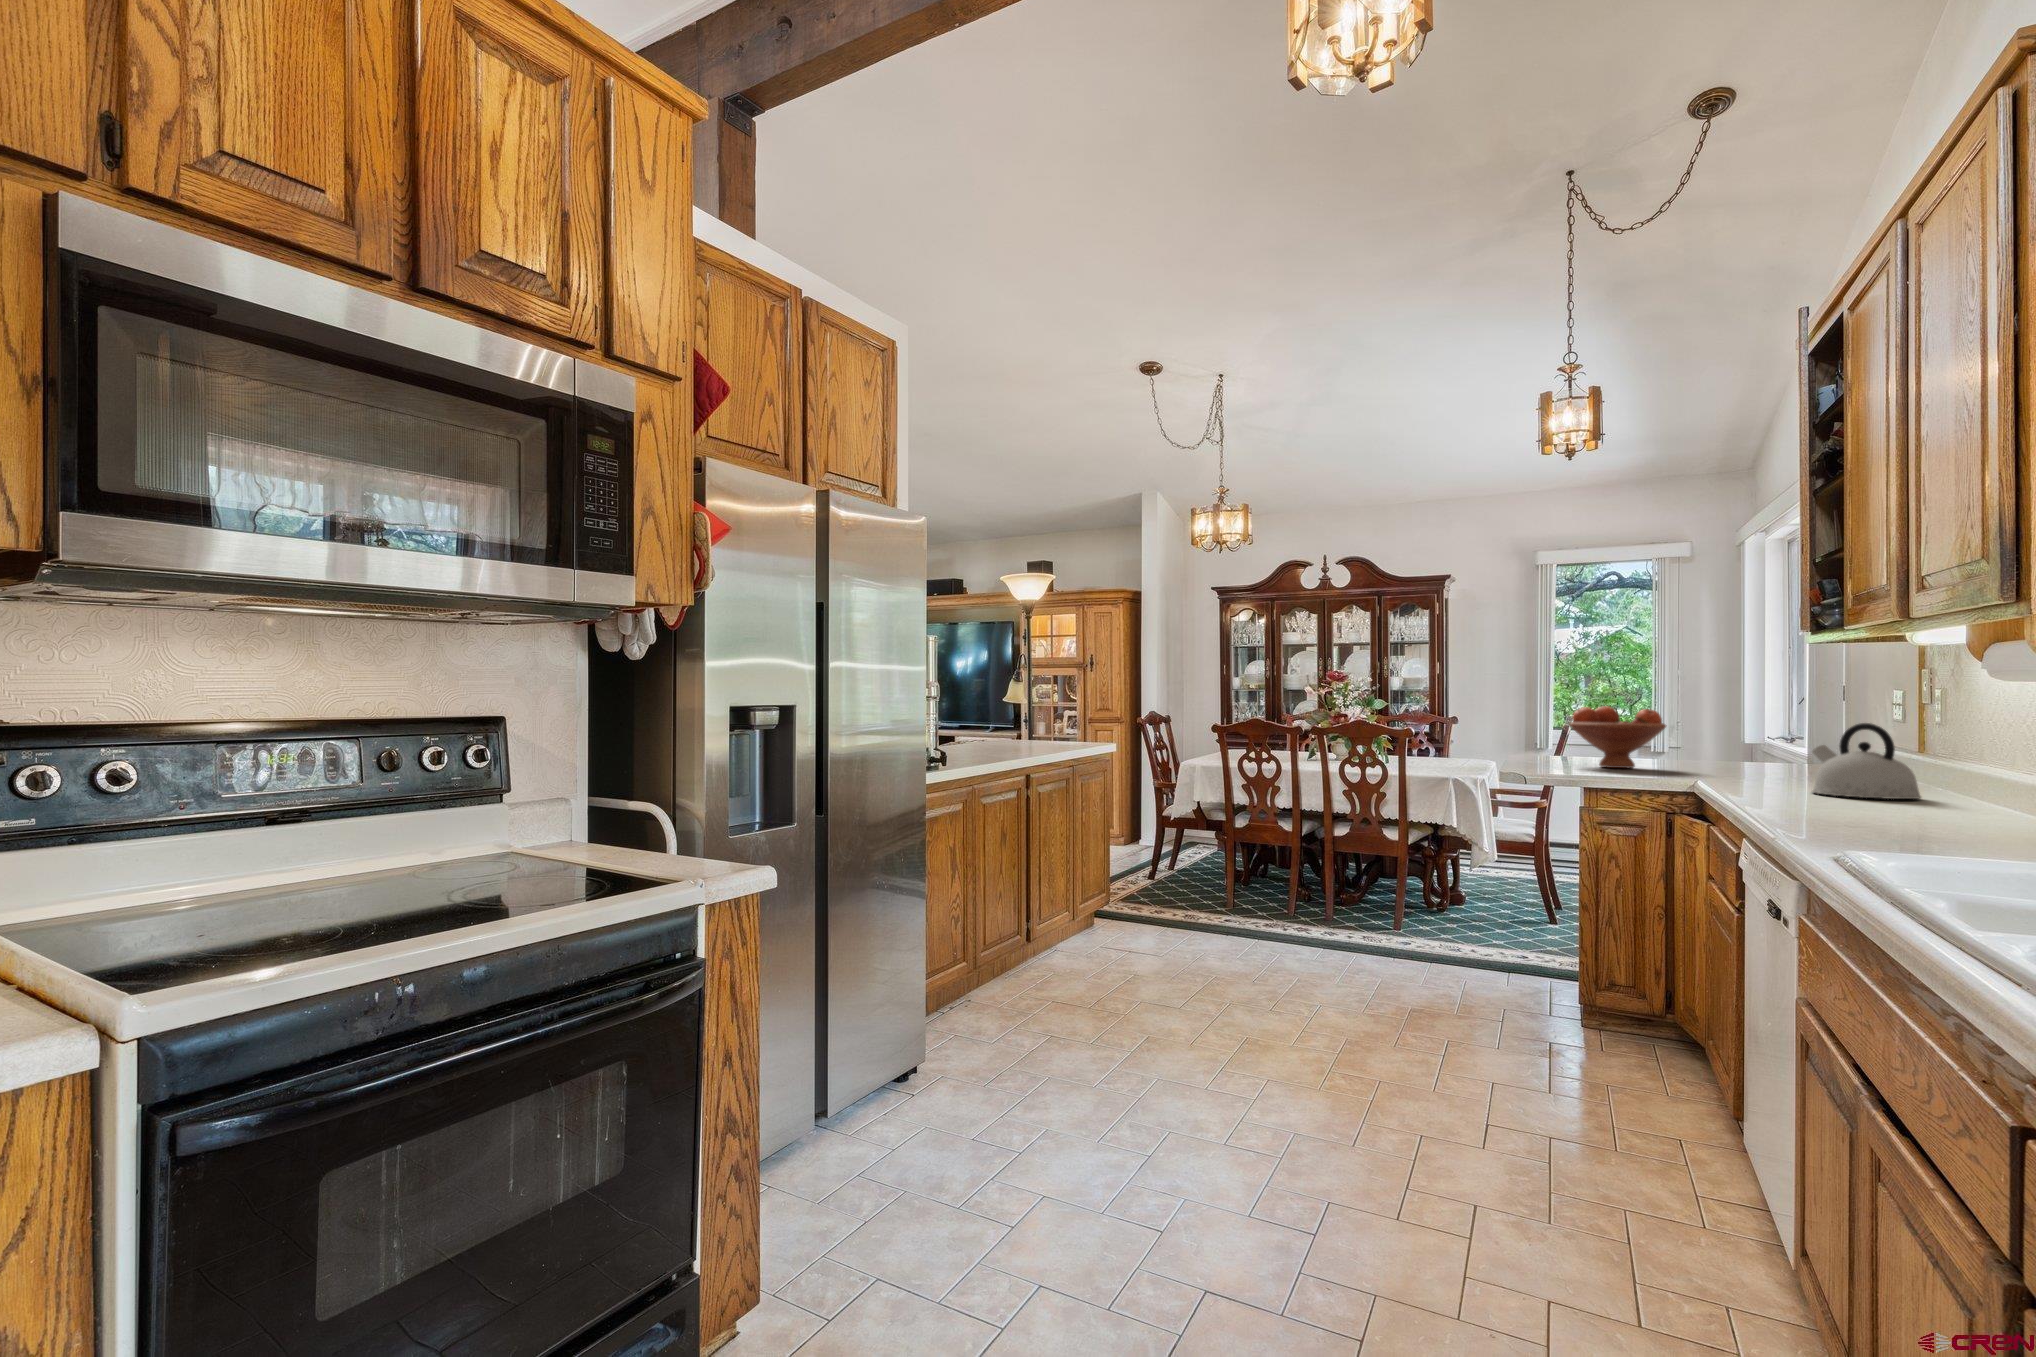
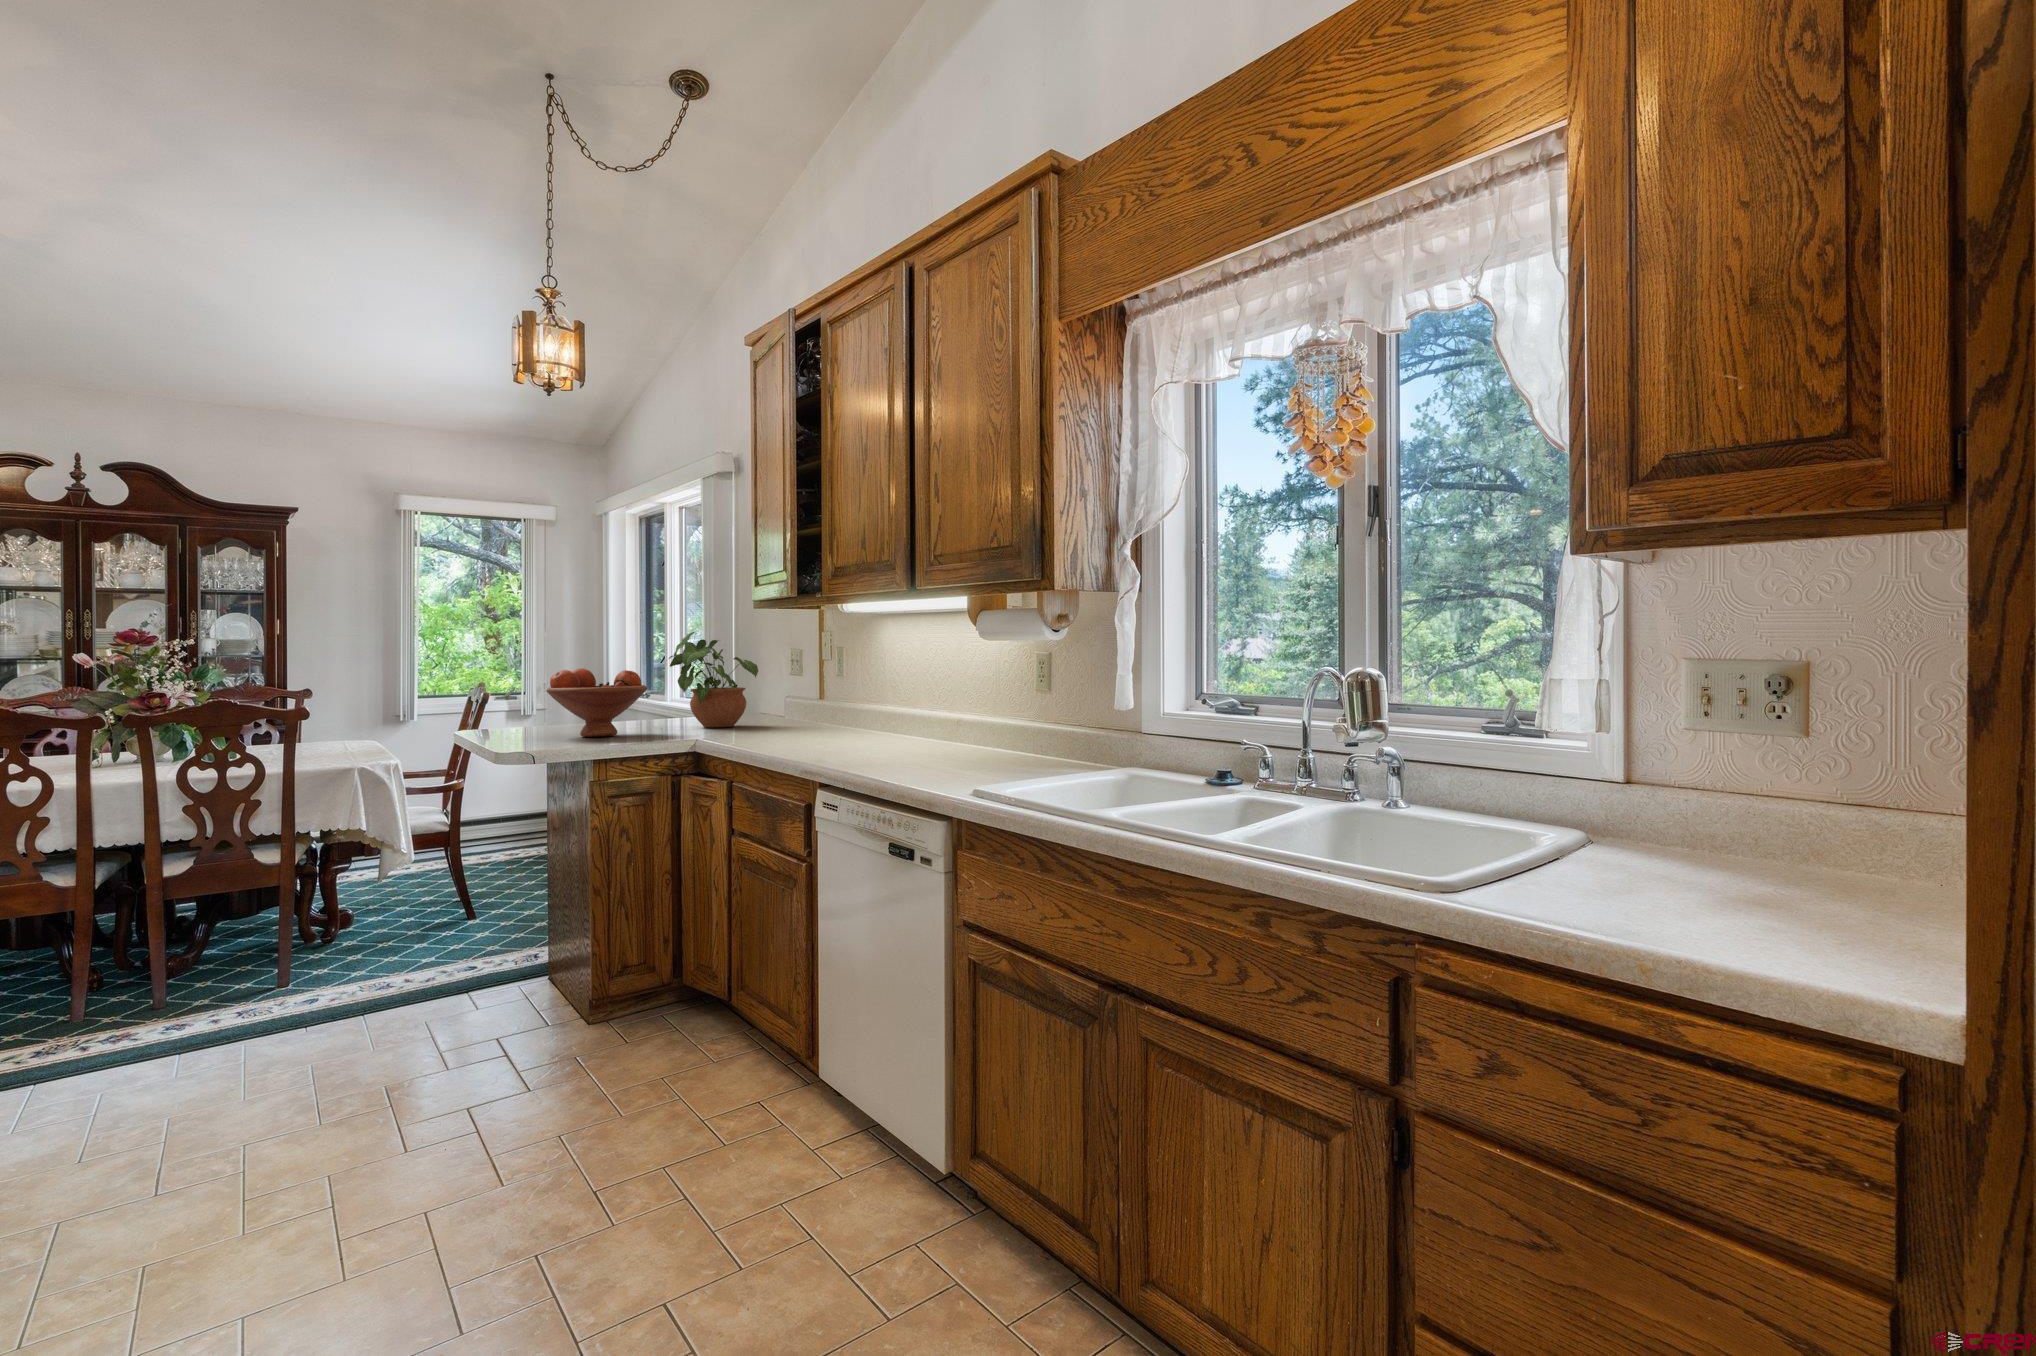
potted plant: none [1701,672,1816,772] -> present [669,632,758,727]
kettle: present [1812,723,1921,799] -> none [801,677,882,745]

